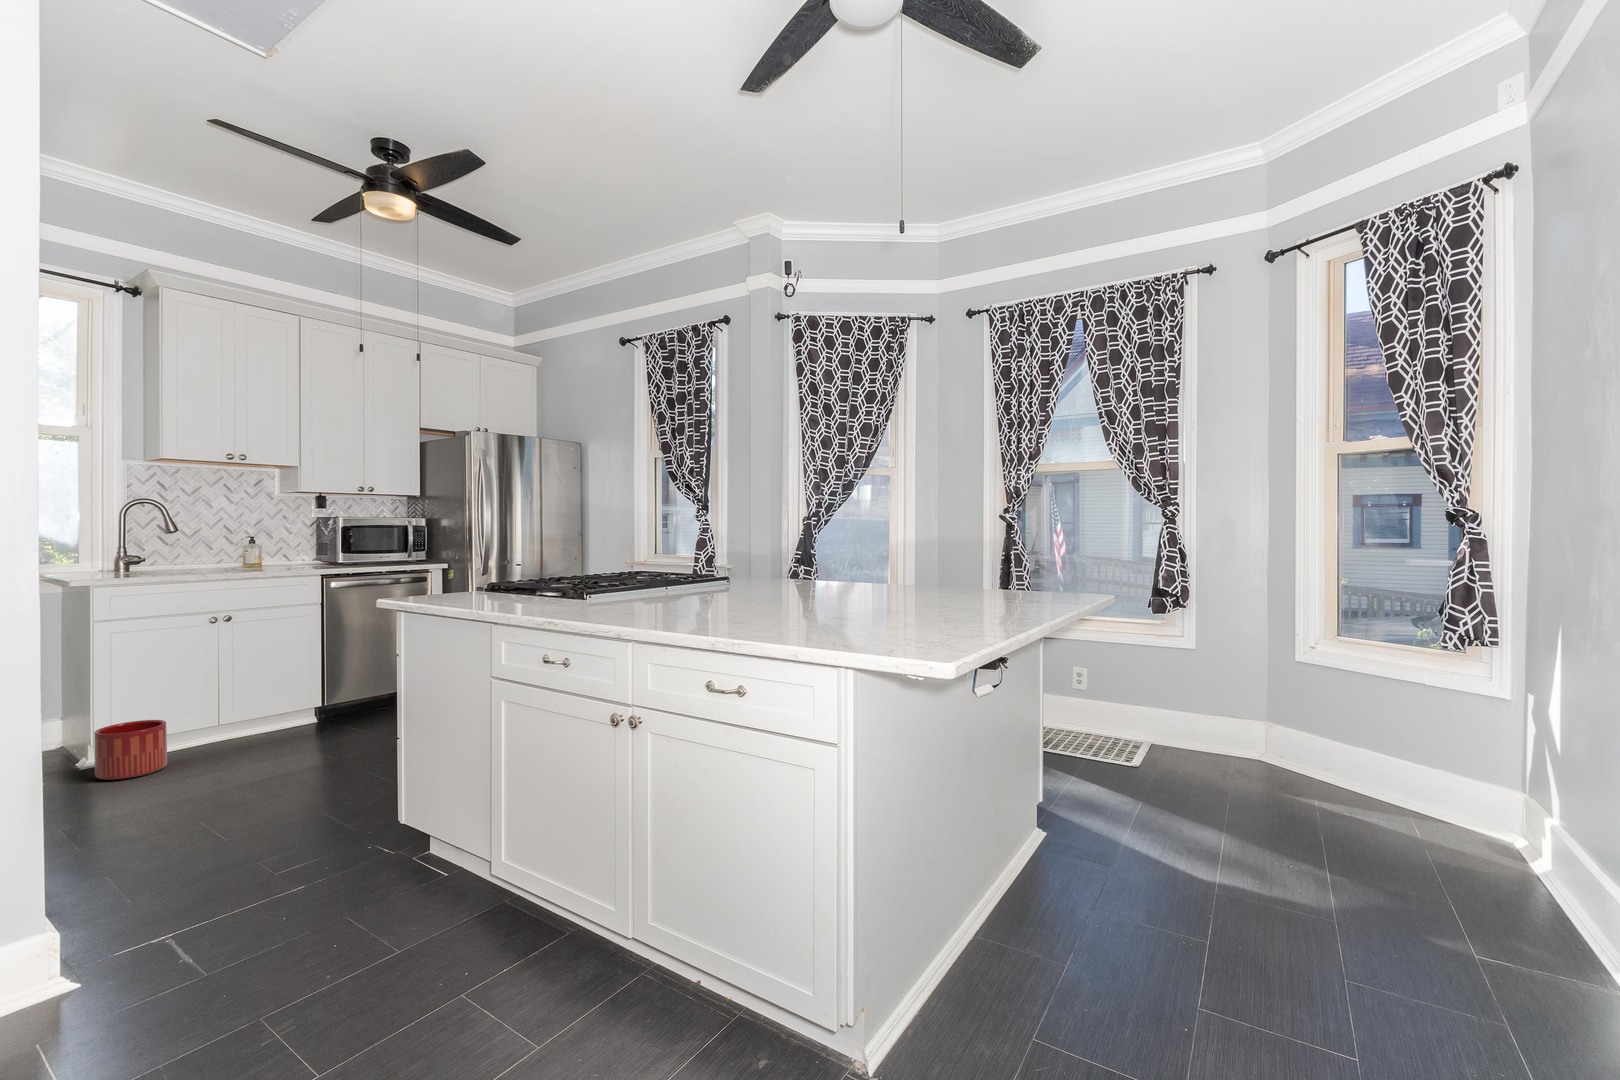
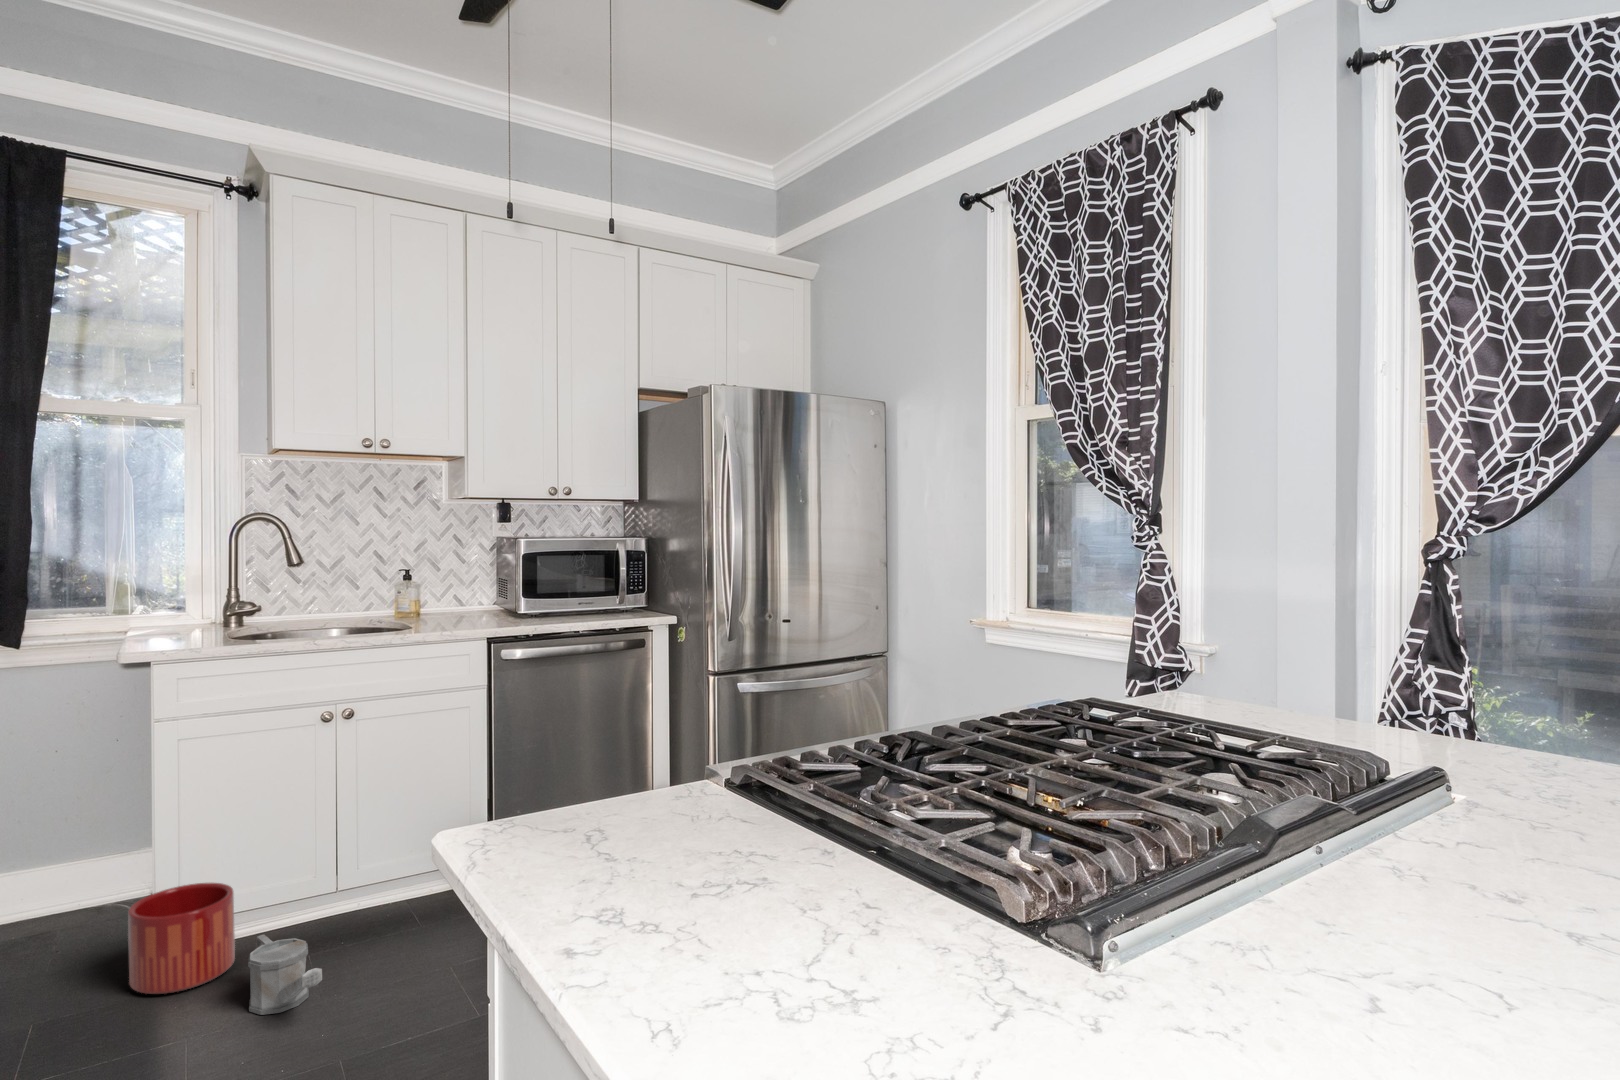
watering can: none [191,739,253,777] -> present [248,934,322,1015]

